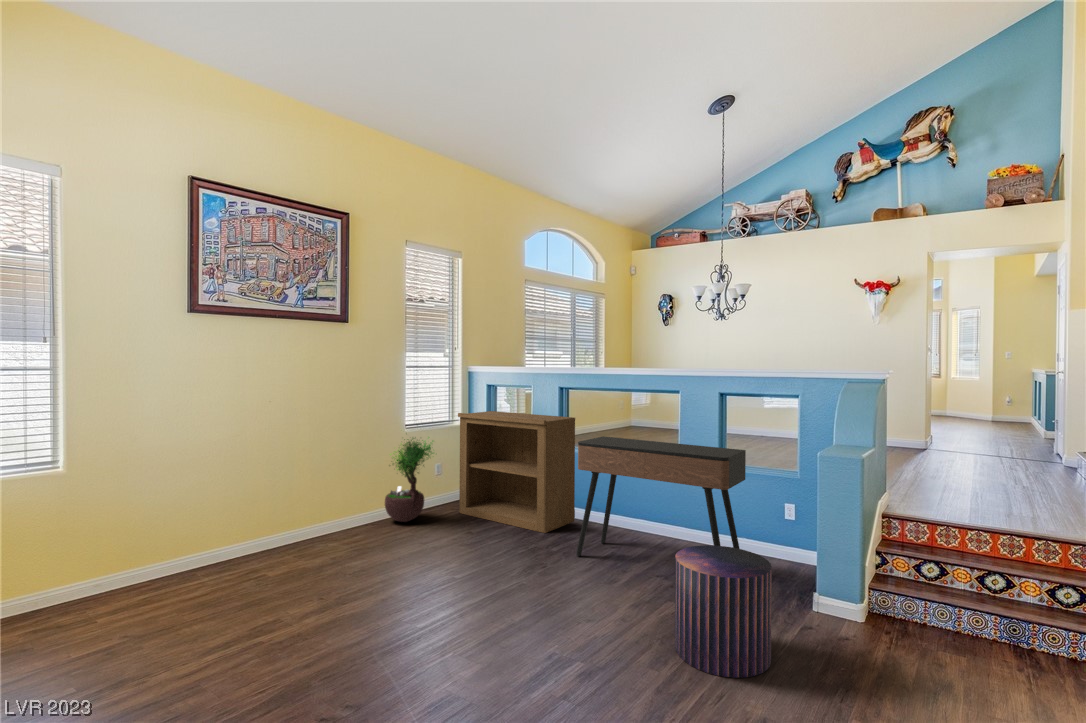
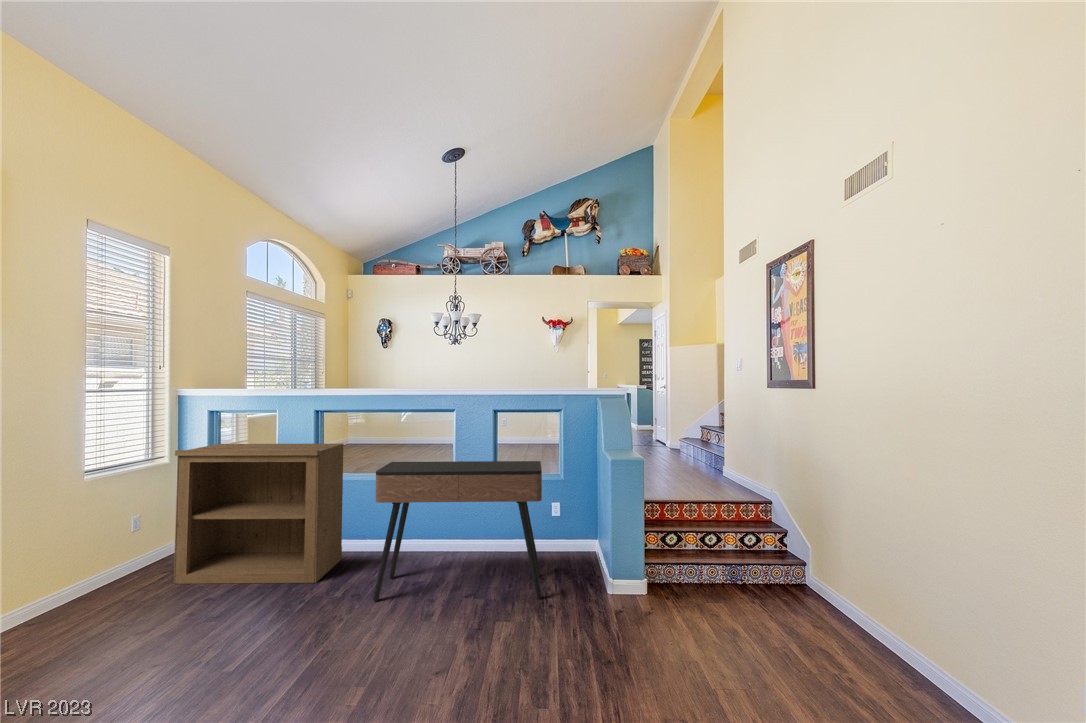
potted tree: present [385,438,433,522] -> none [40,487,146,622]
pouf: present [675,545,772,678] -> none [541,557,630,692]

